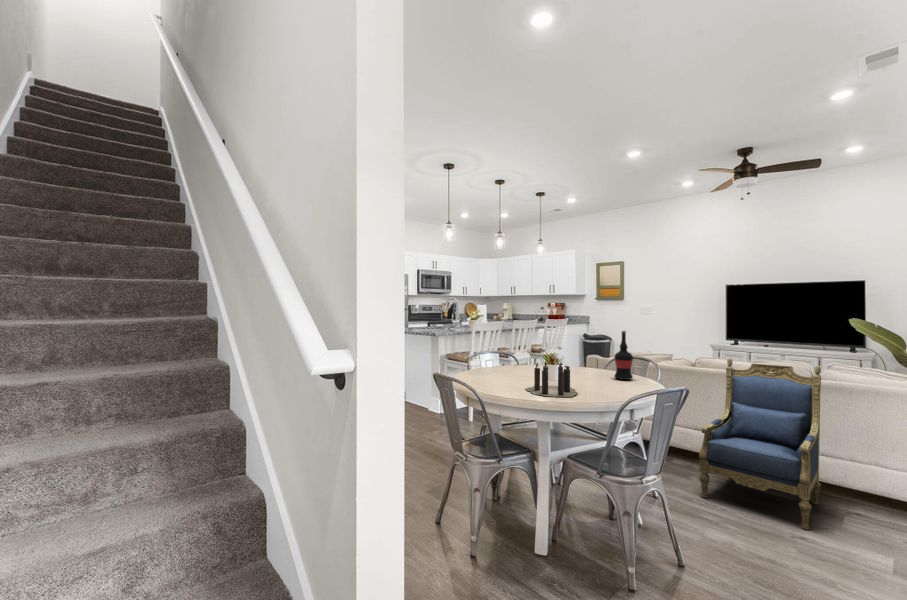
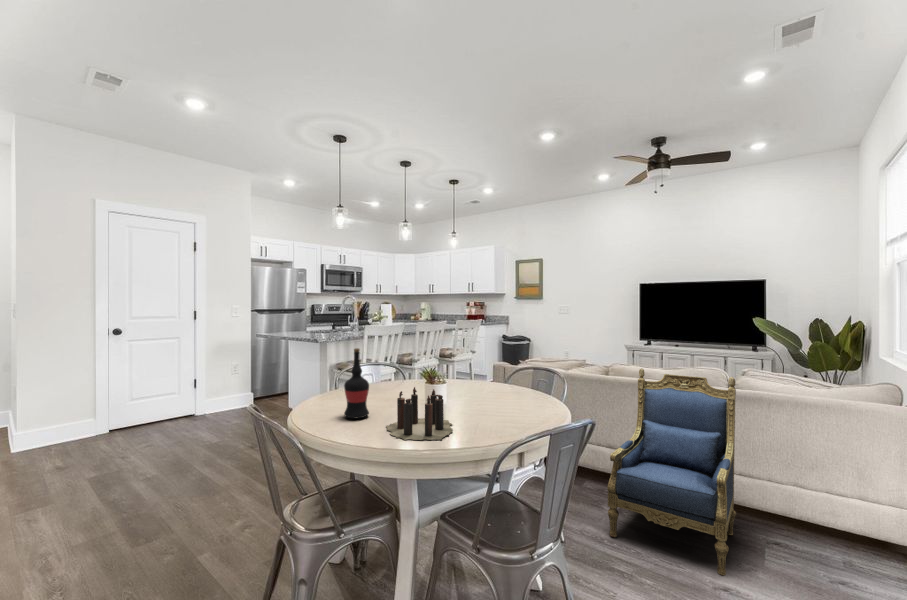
wine bottle: present [615,331,633,380] -> present [344,348,369,418]

